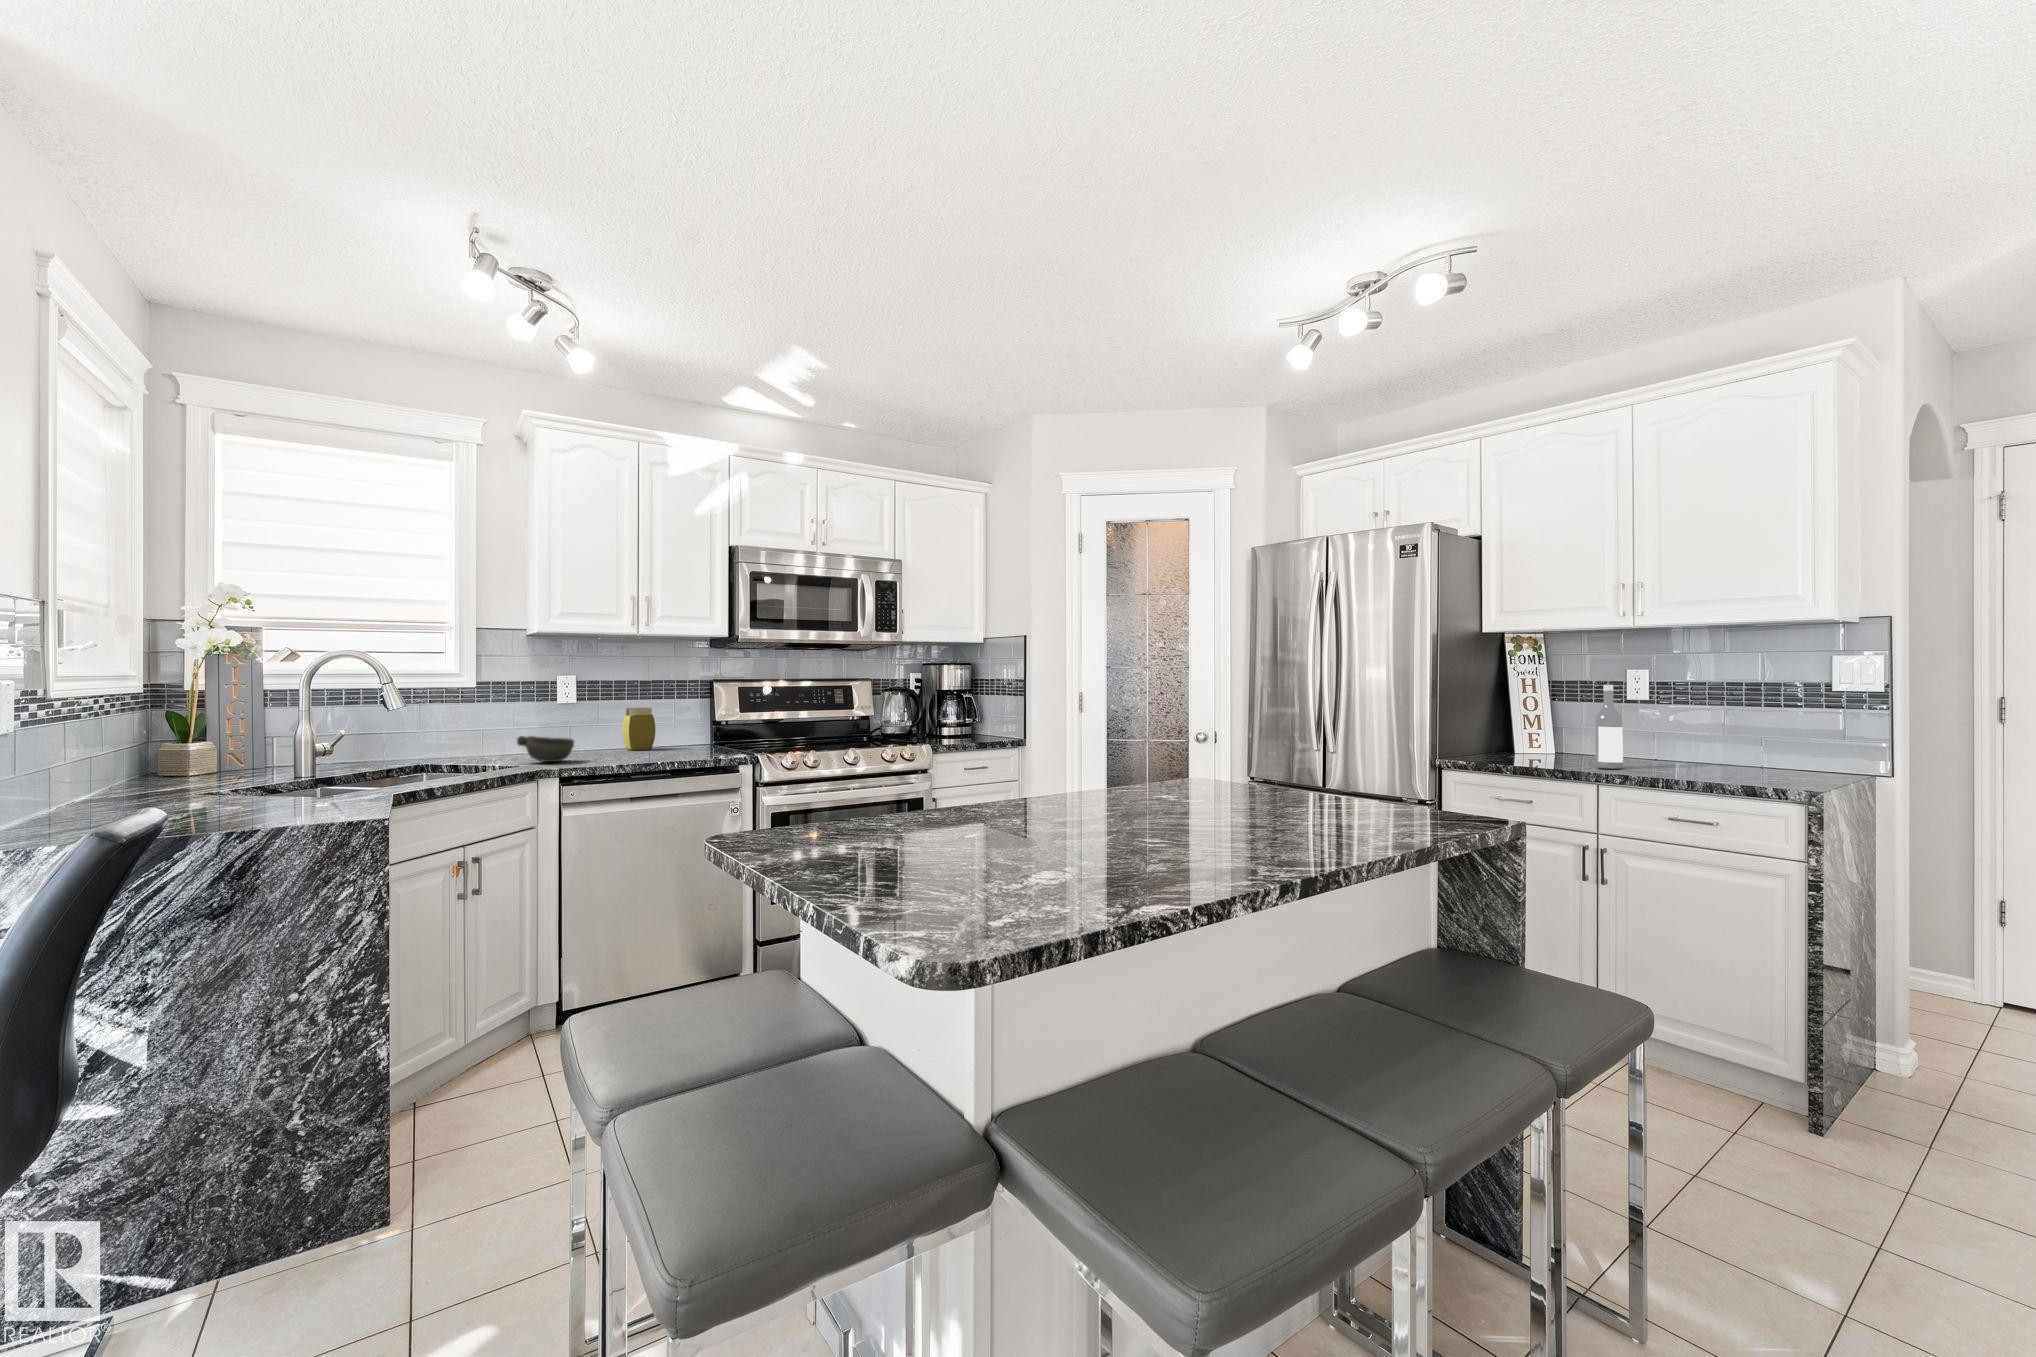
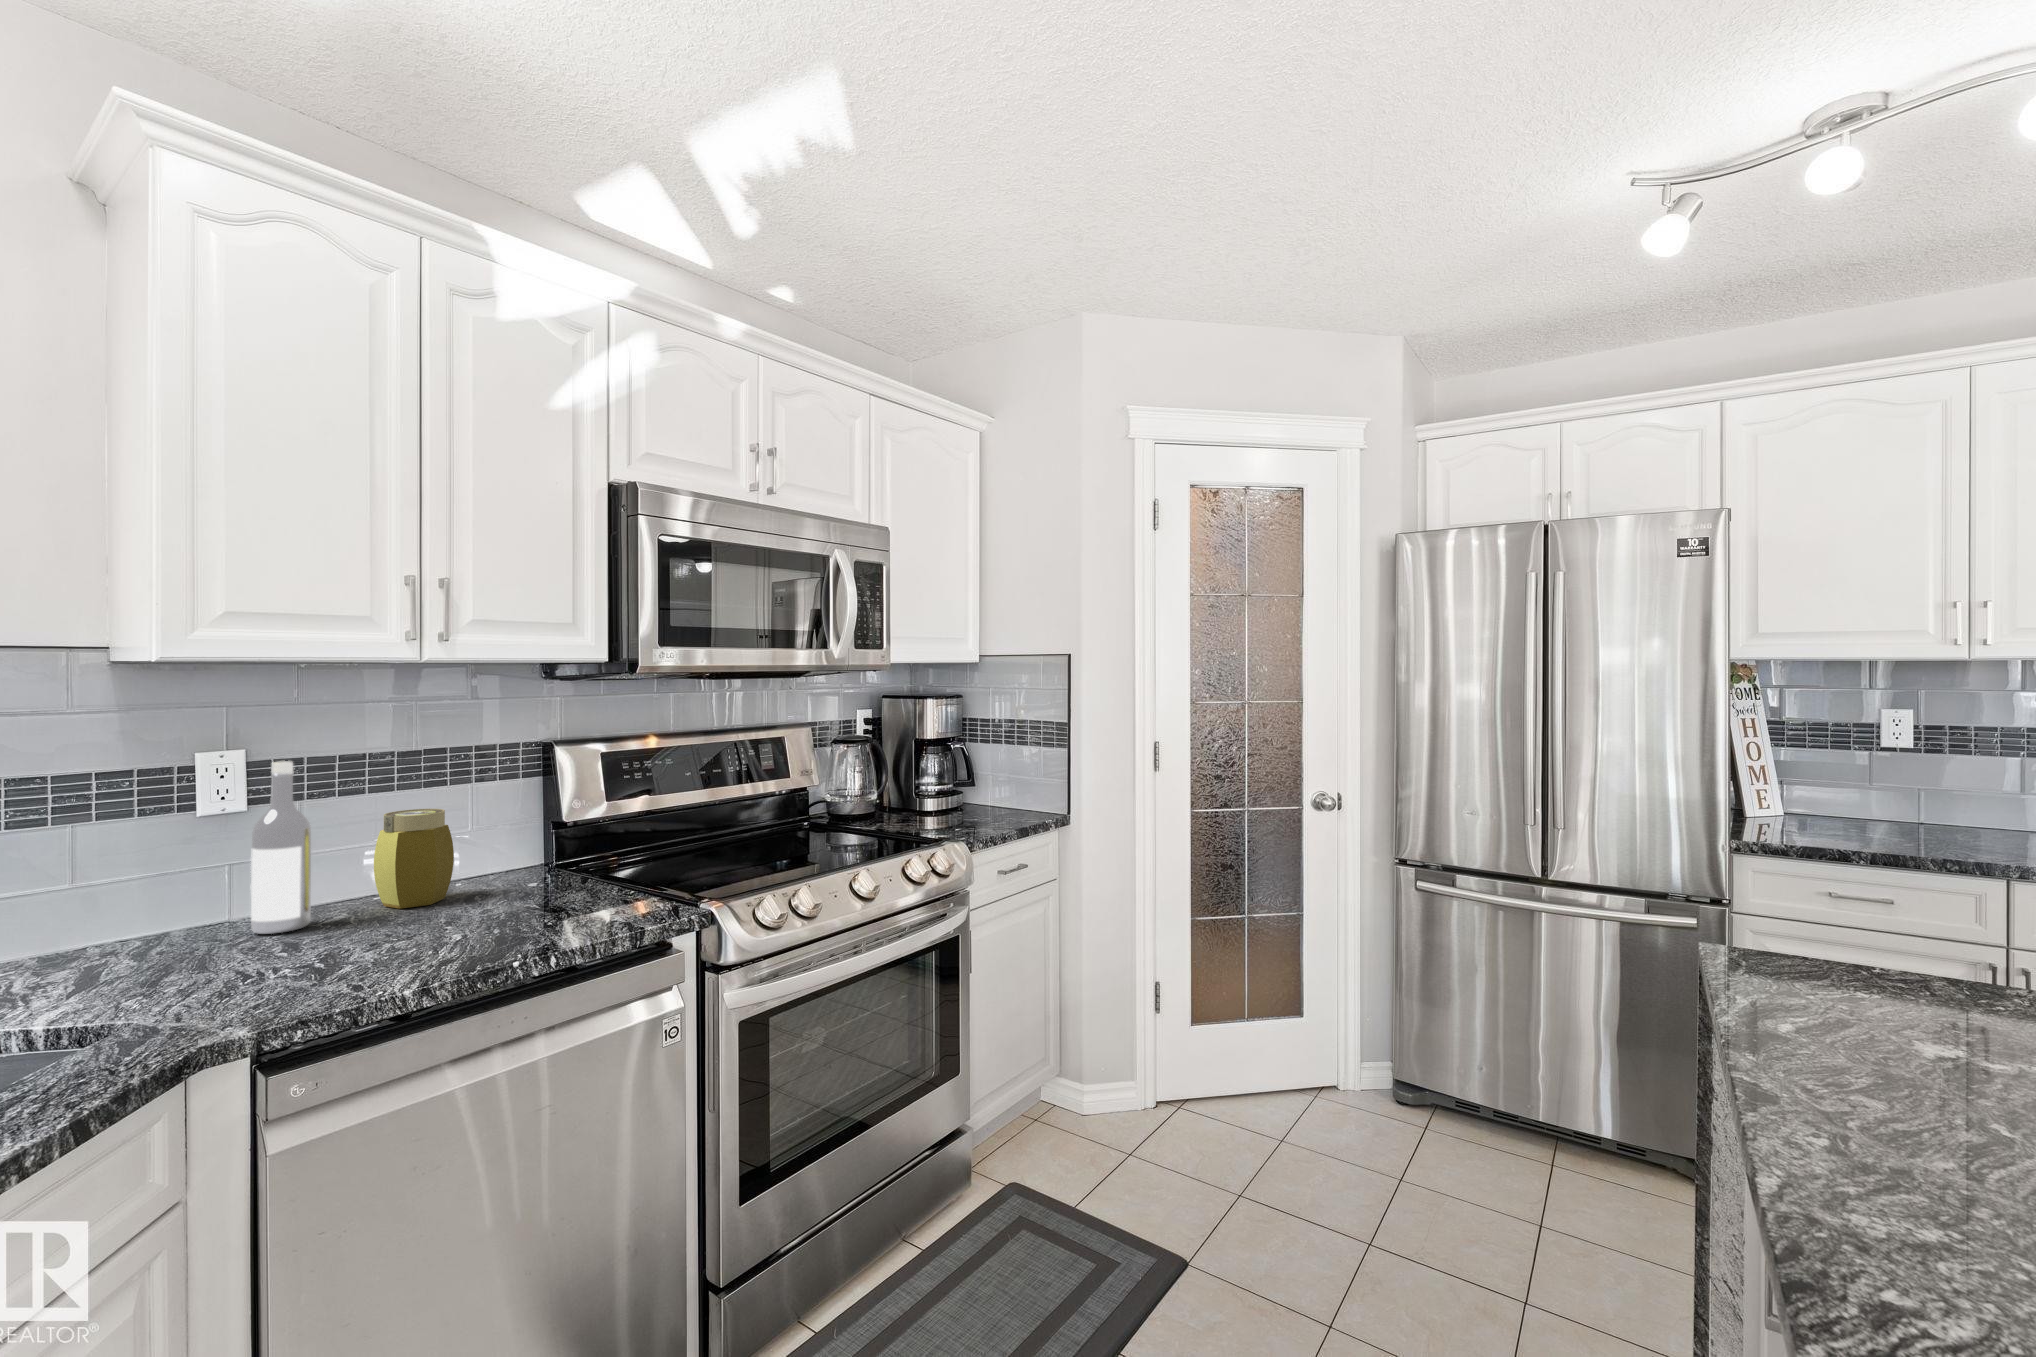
wine bottle: present [1595,685,1623,769] -> present [251,761,311,934]
bowl: present [517,736,574,762] -> none [101,929,290,1011]

